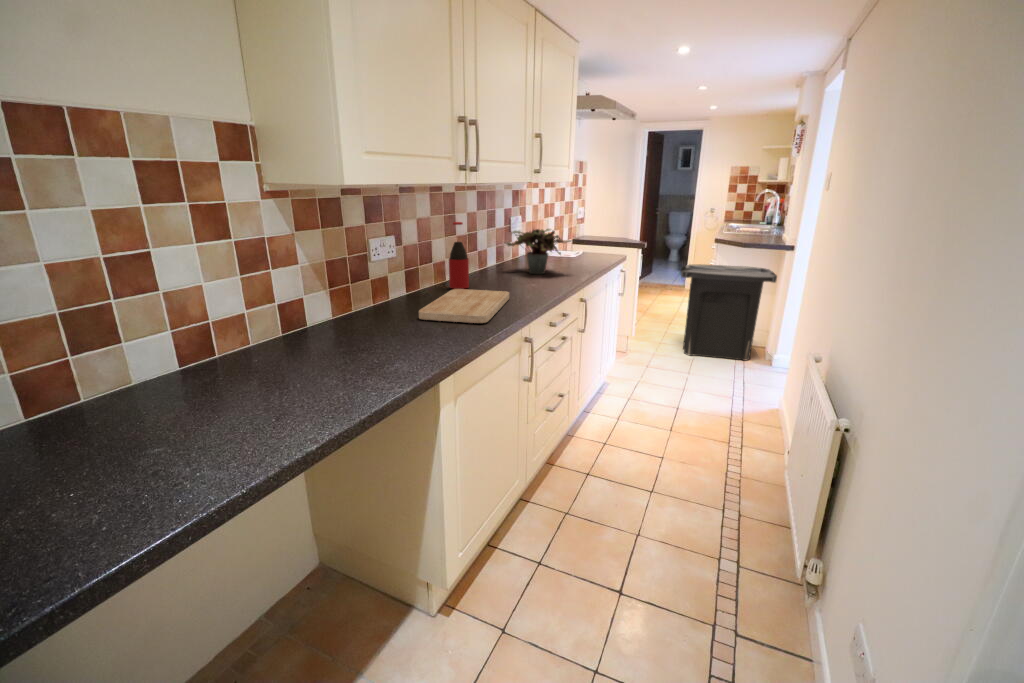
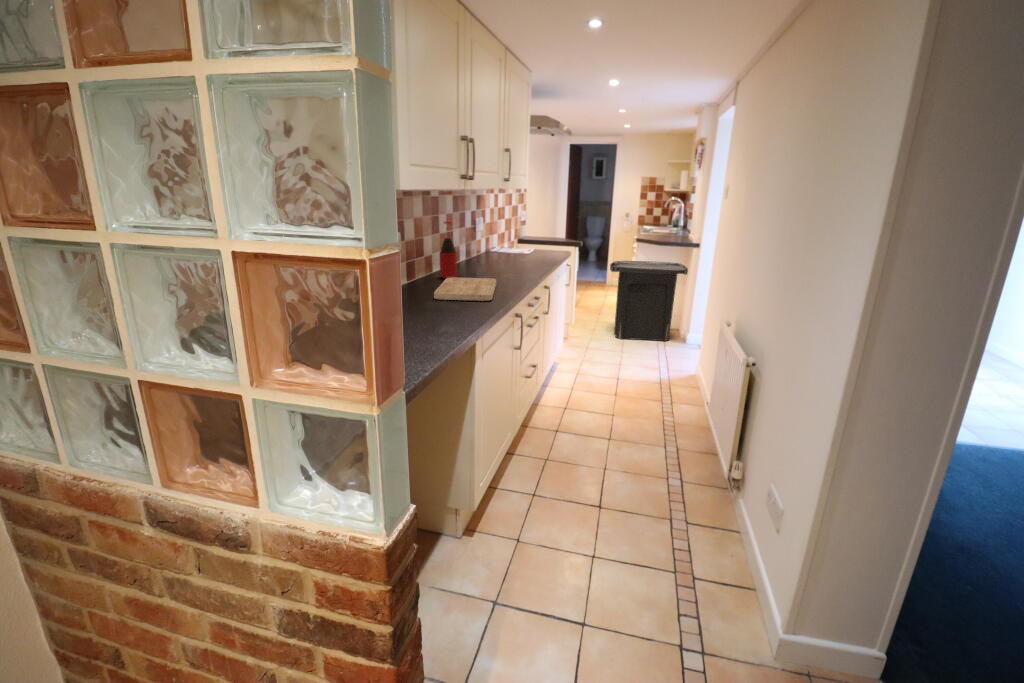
potted plant: present [506,229,571,274] -> none [475,228,534,267]

